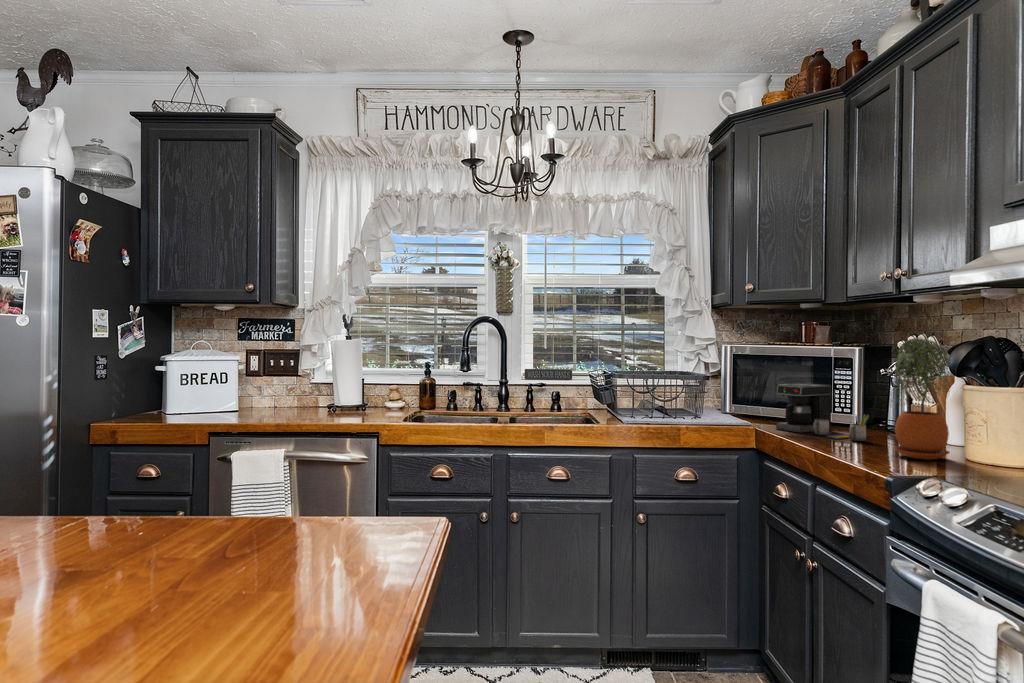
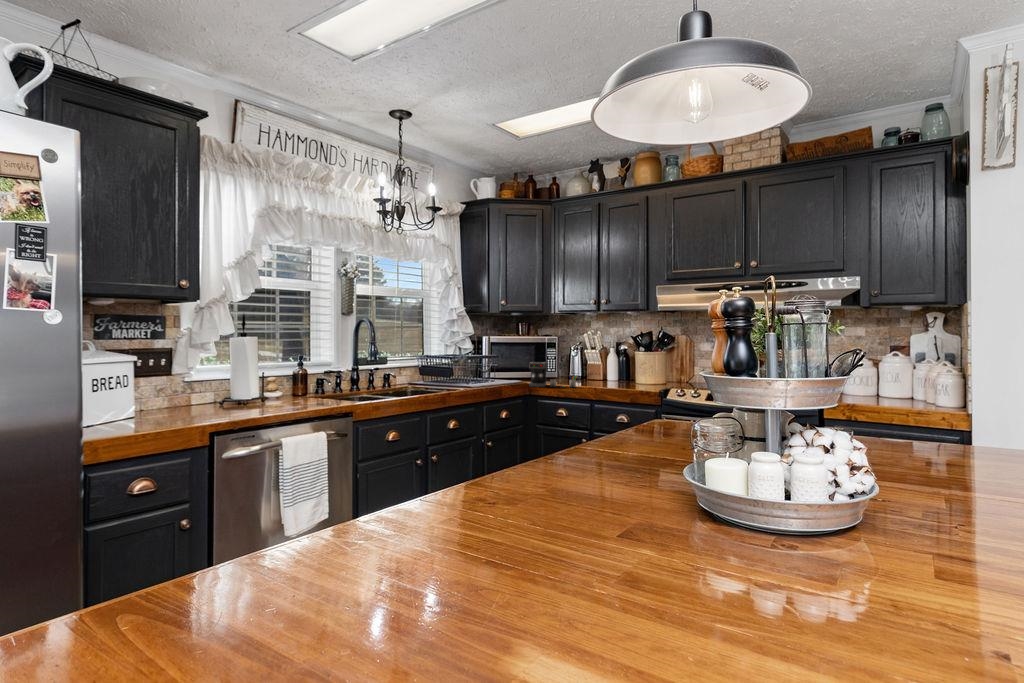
potted plant: present [891,339,950,460] -> none [600,339,622,390]

